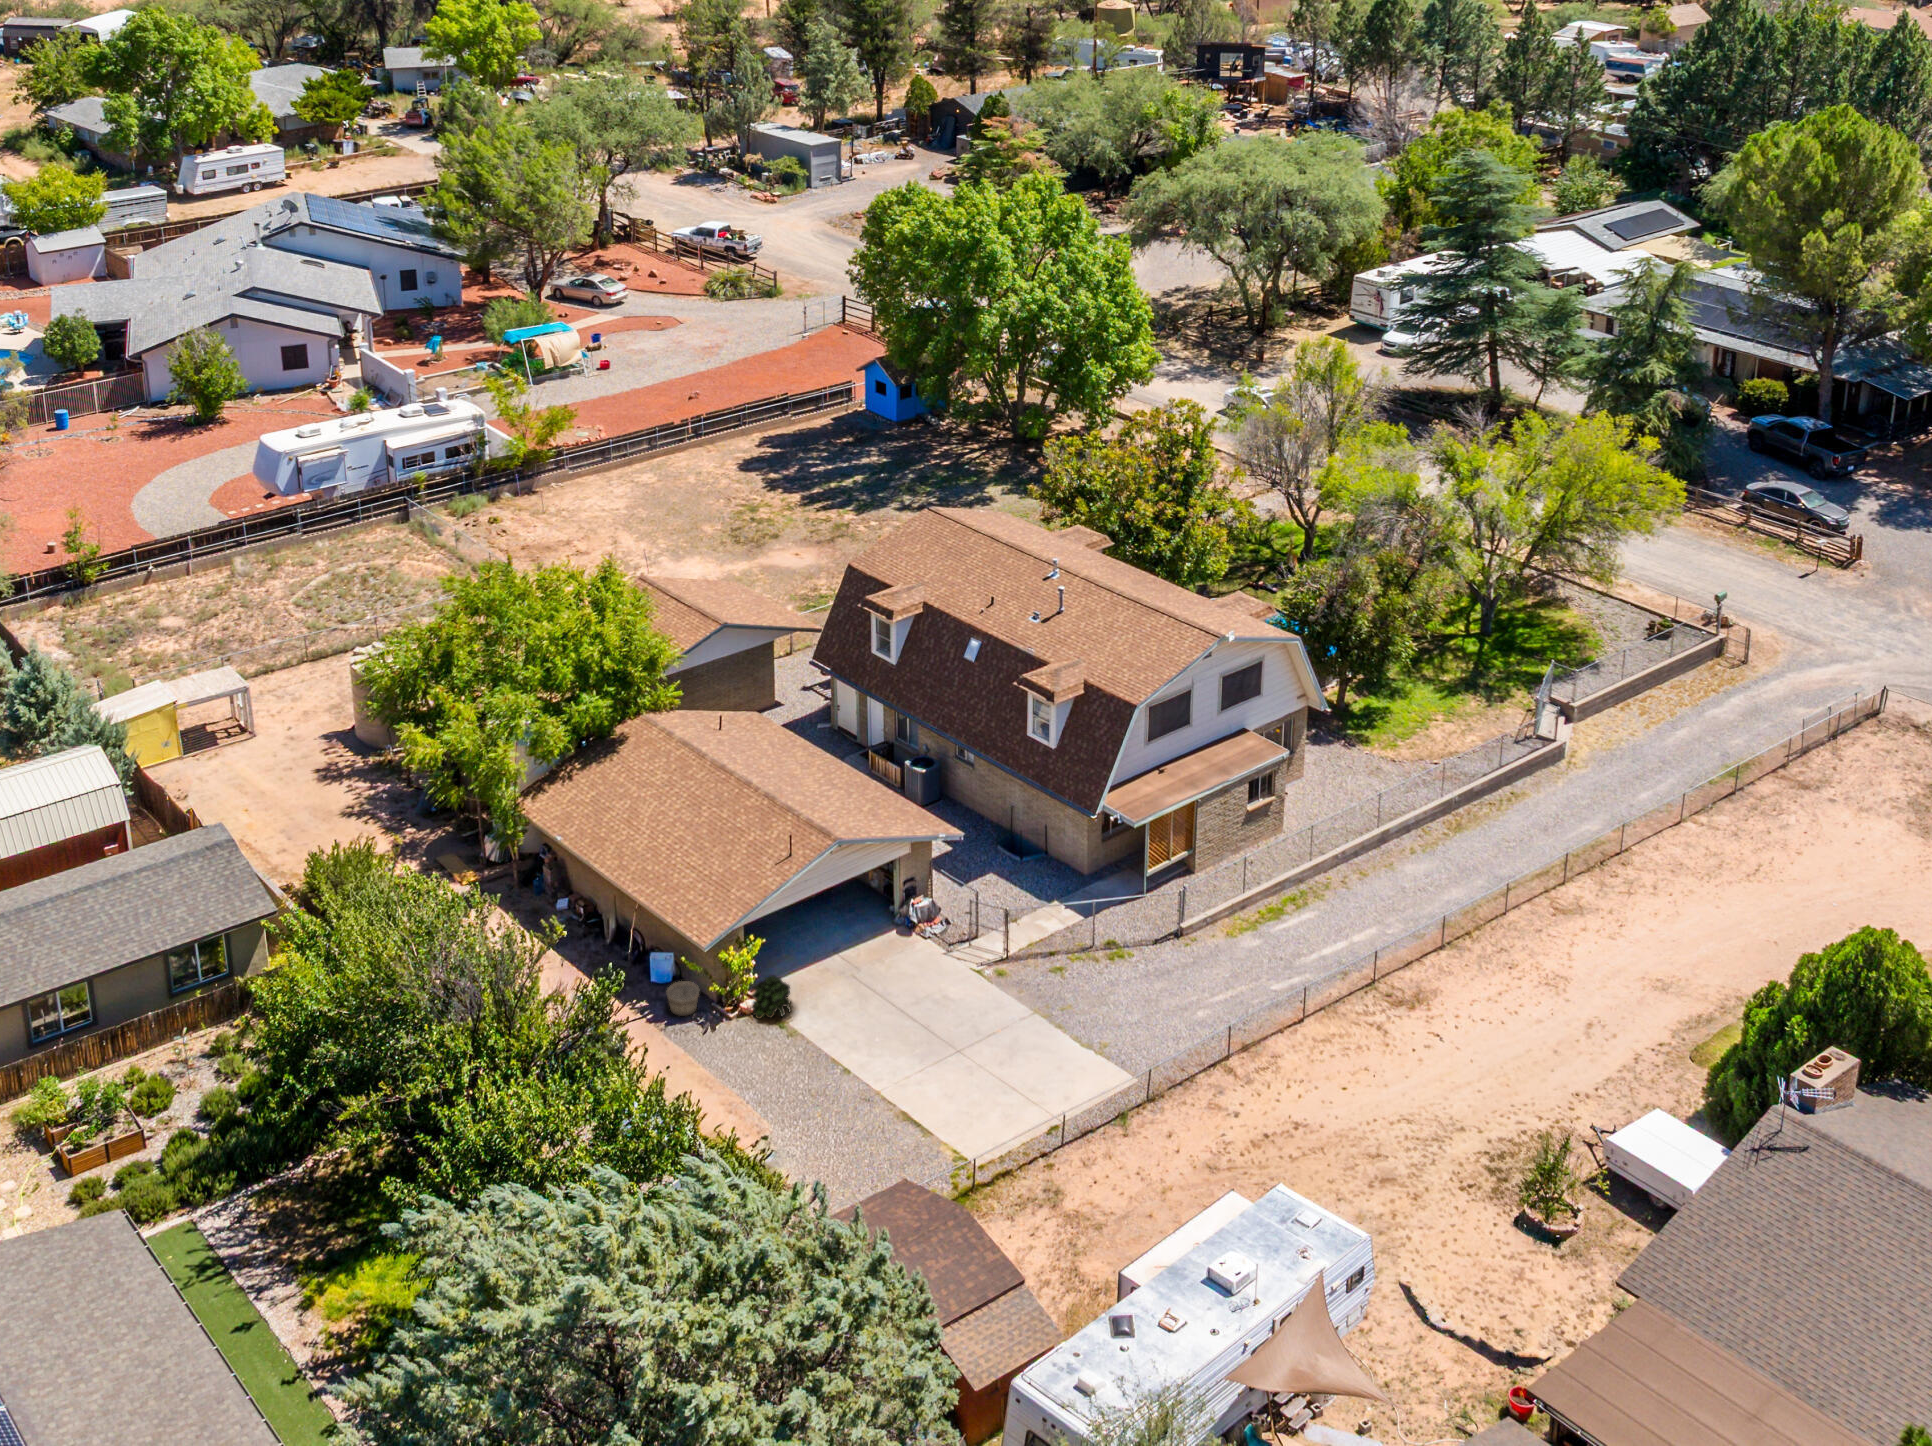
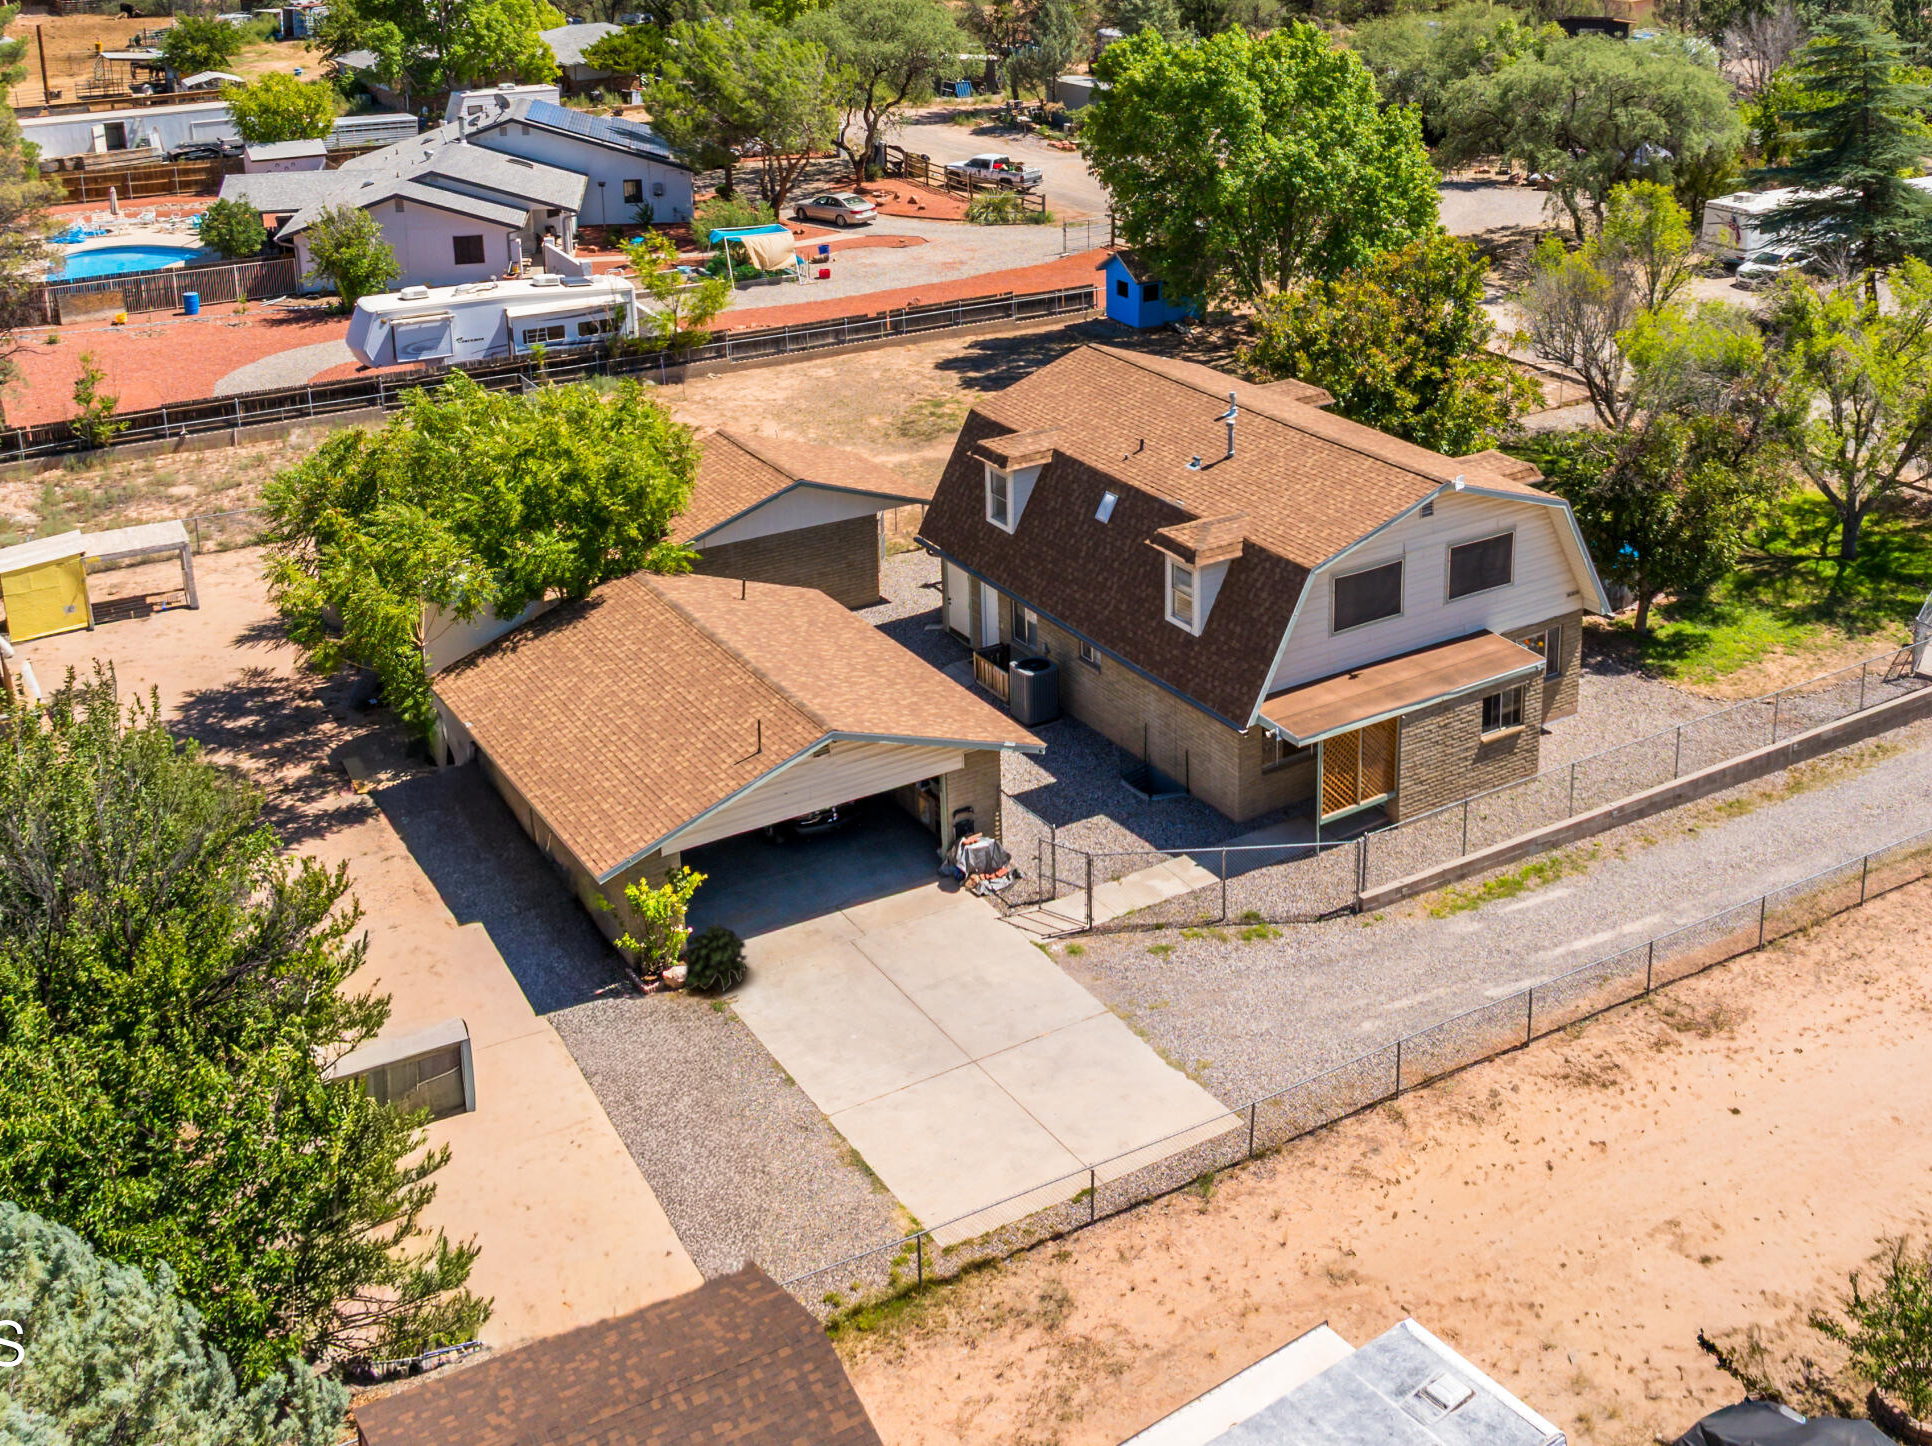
wooden bucket: present [667,981,699,1016] -> none [561,928,614,979]

